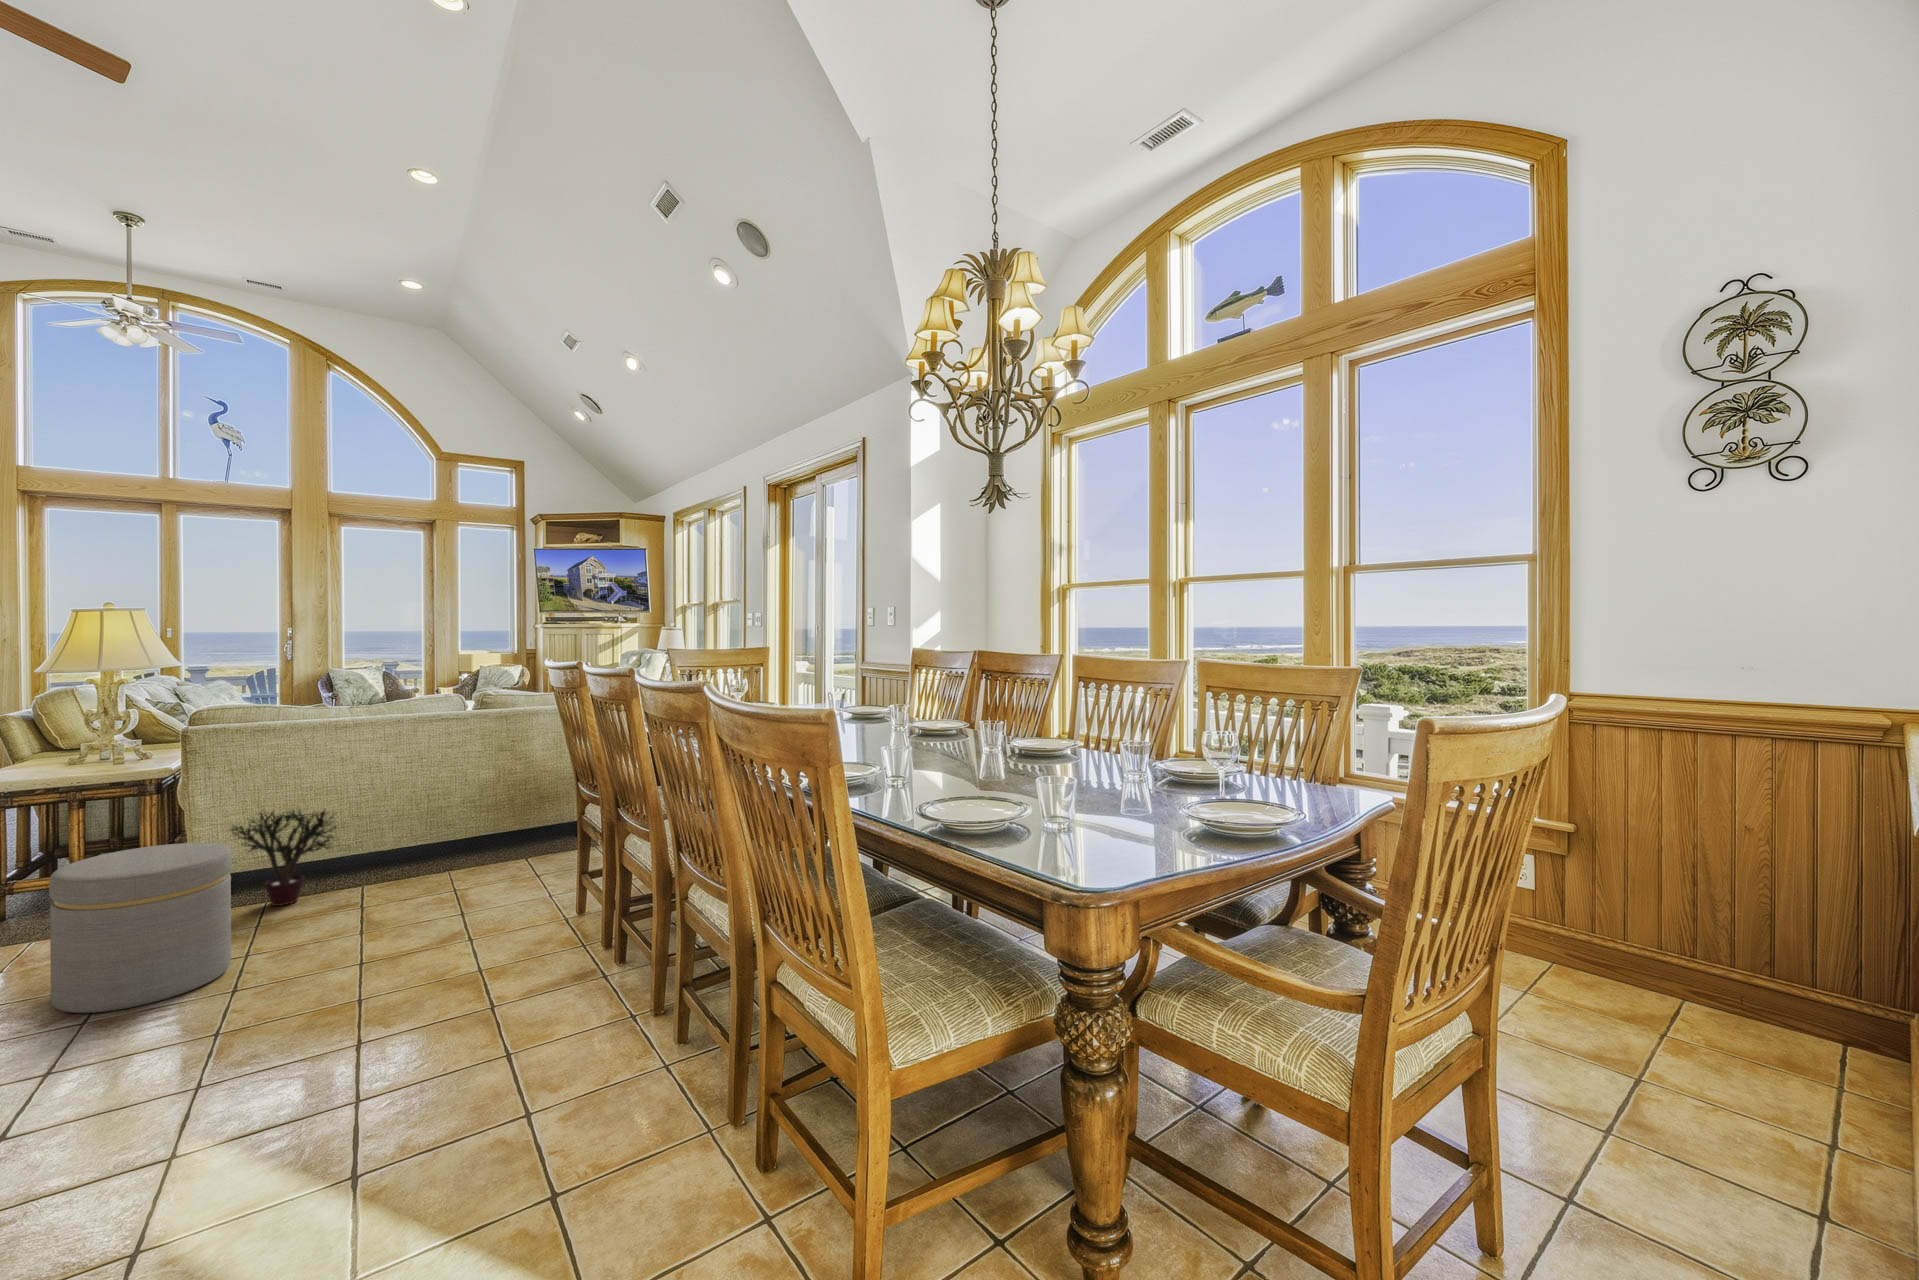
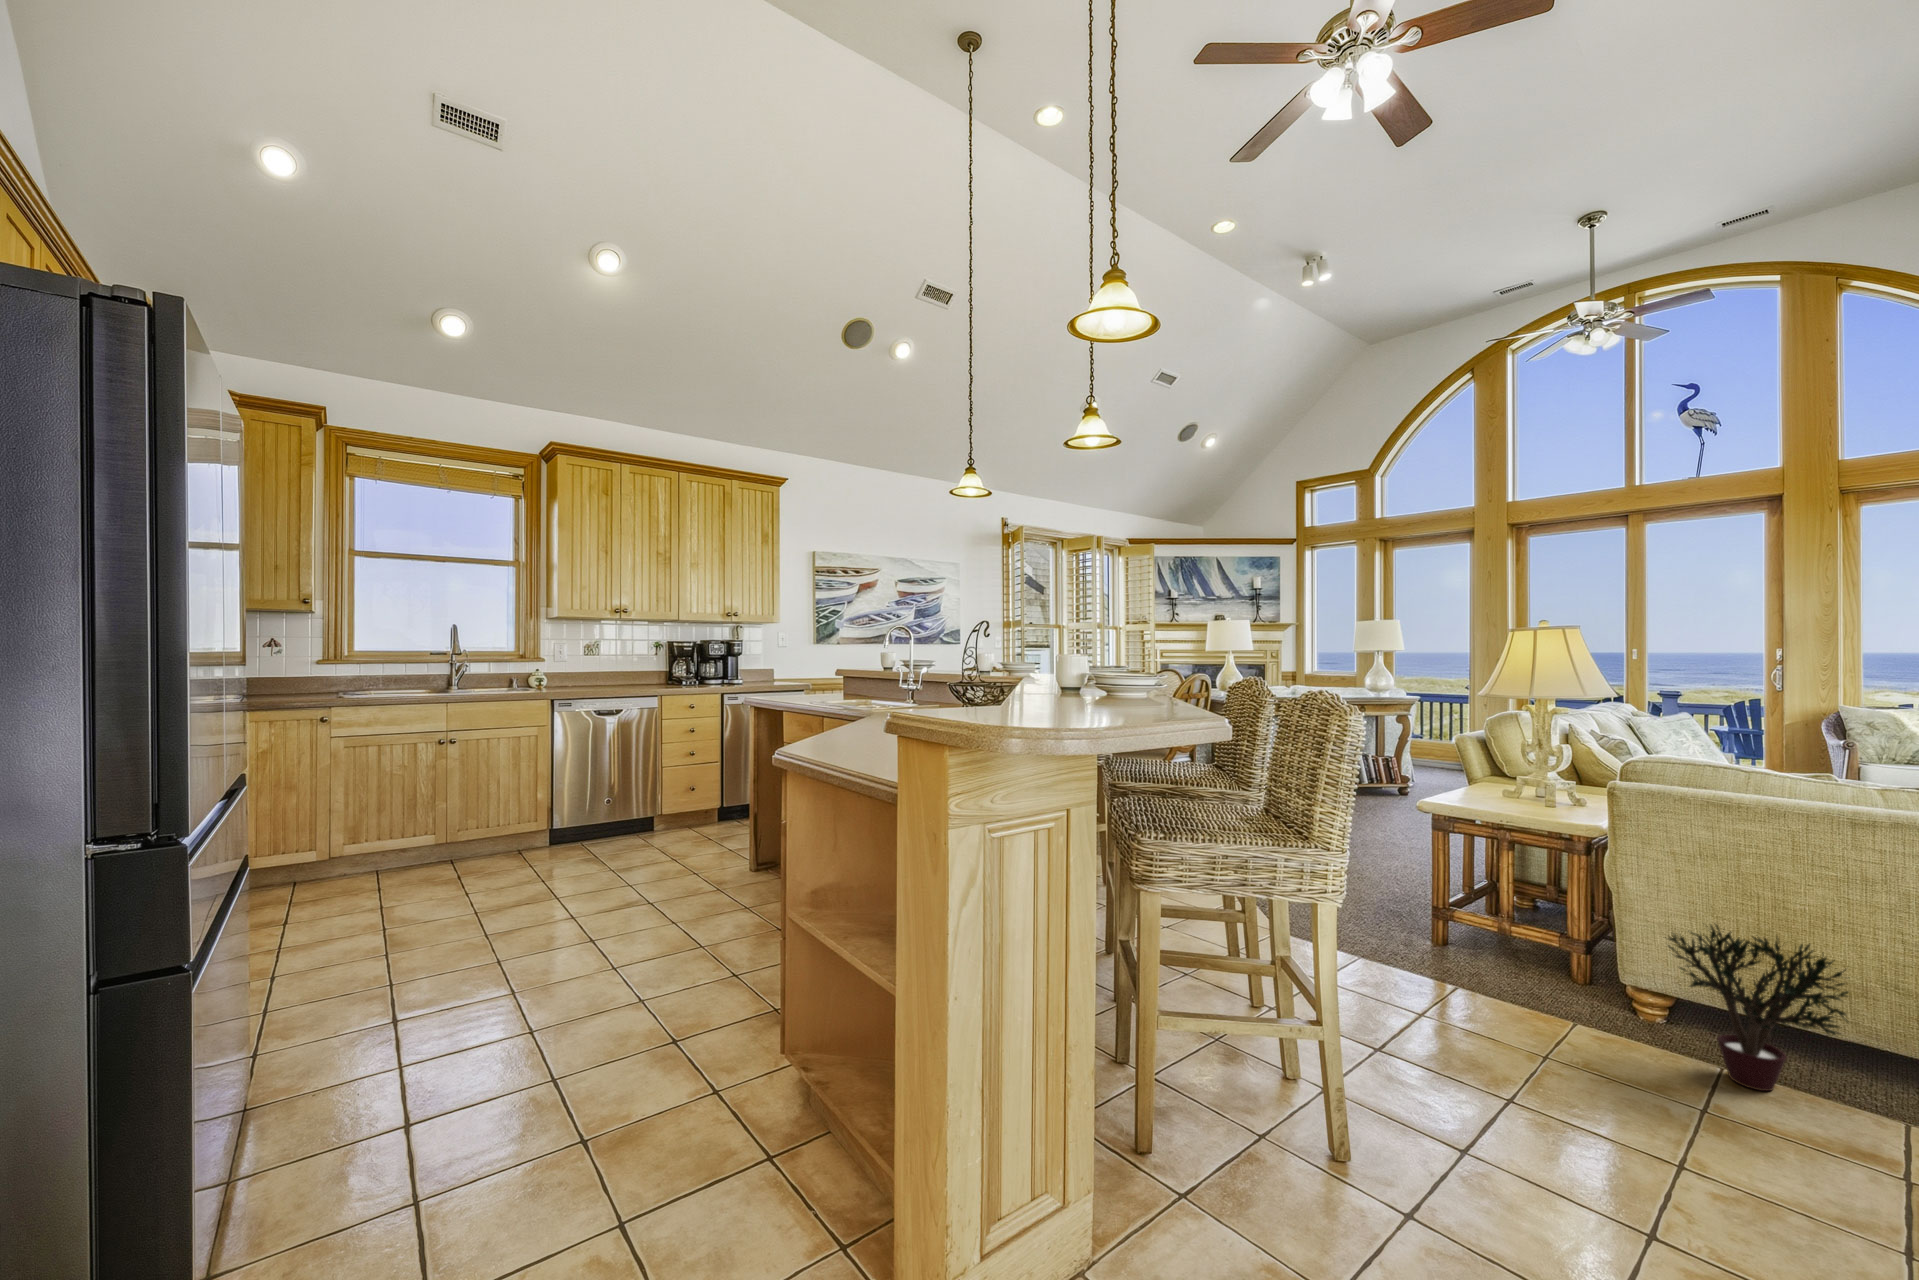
ottoman: present [49,843,232,1013] -> none [1437,934,1651,1193]

